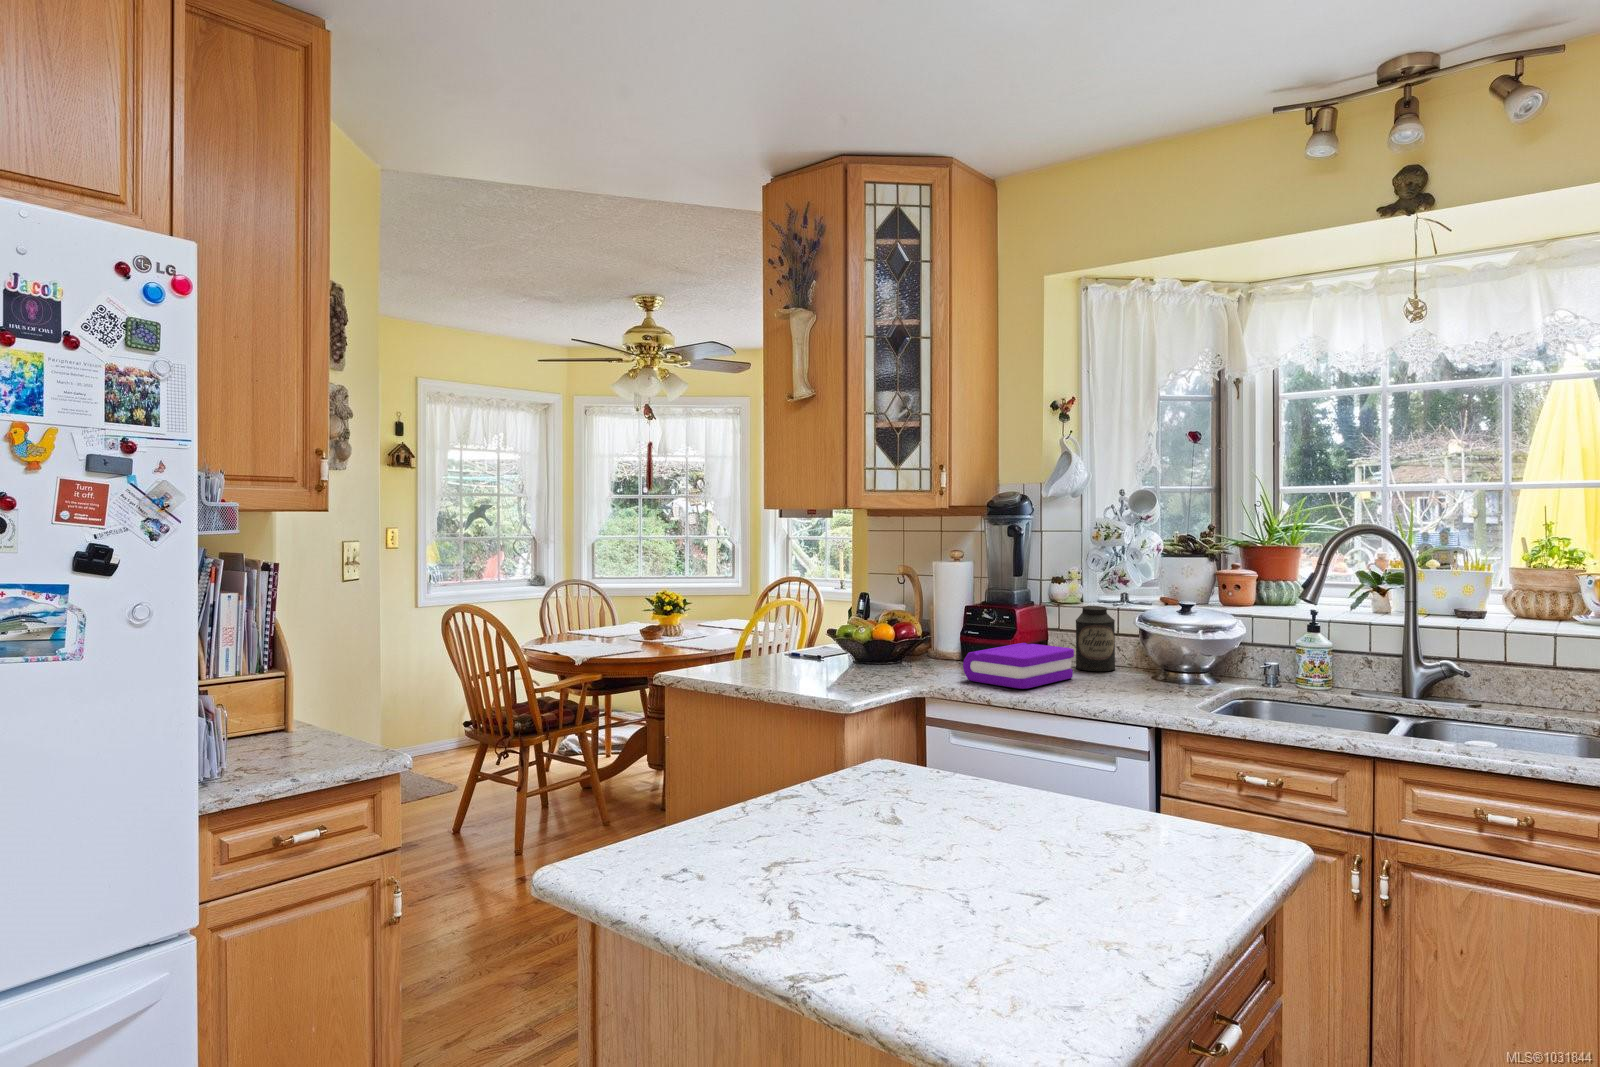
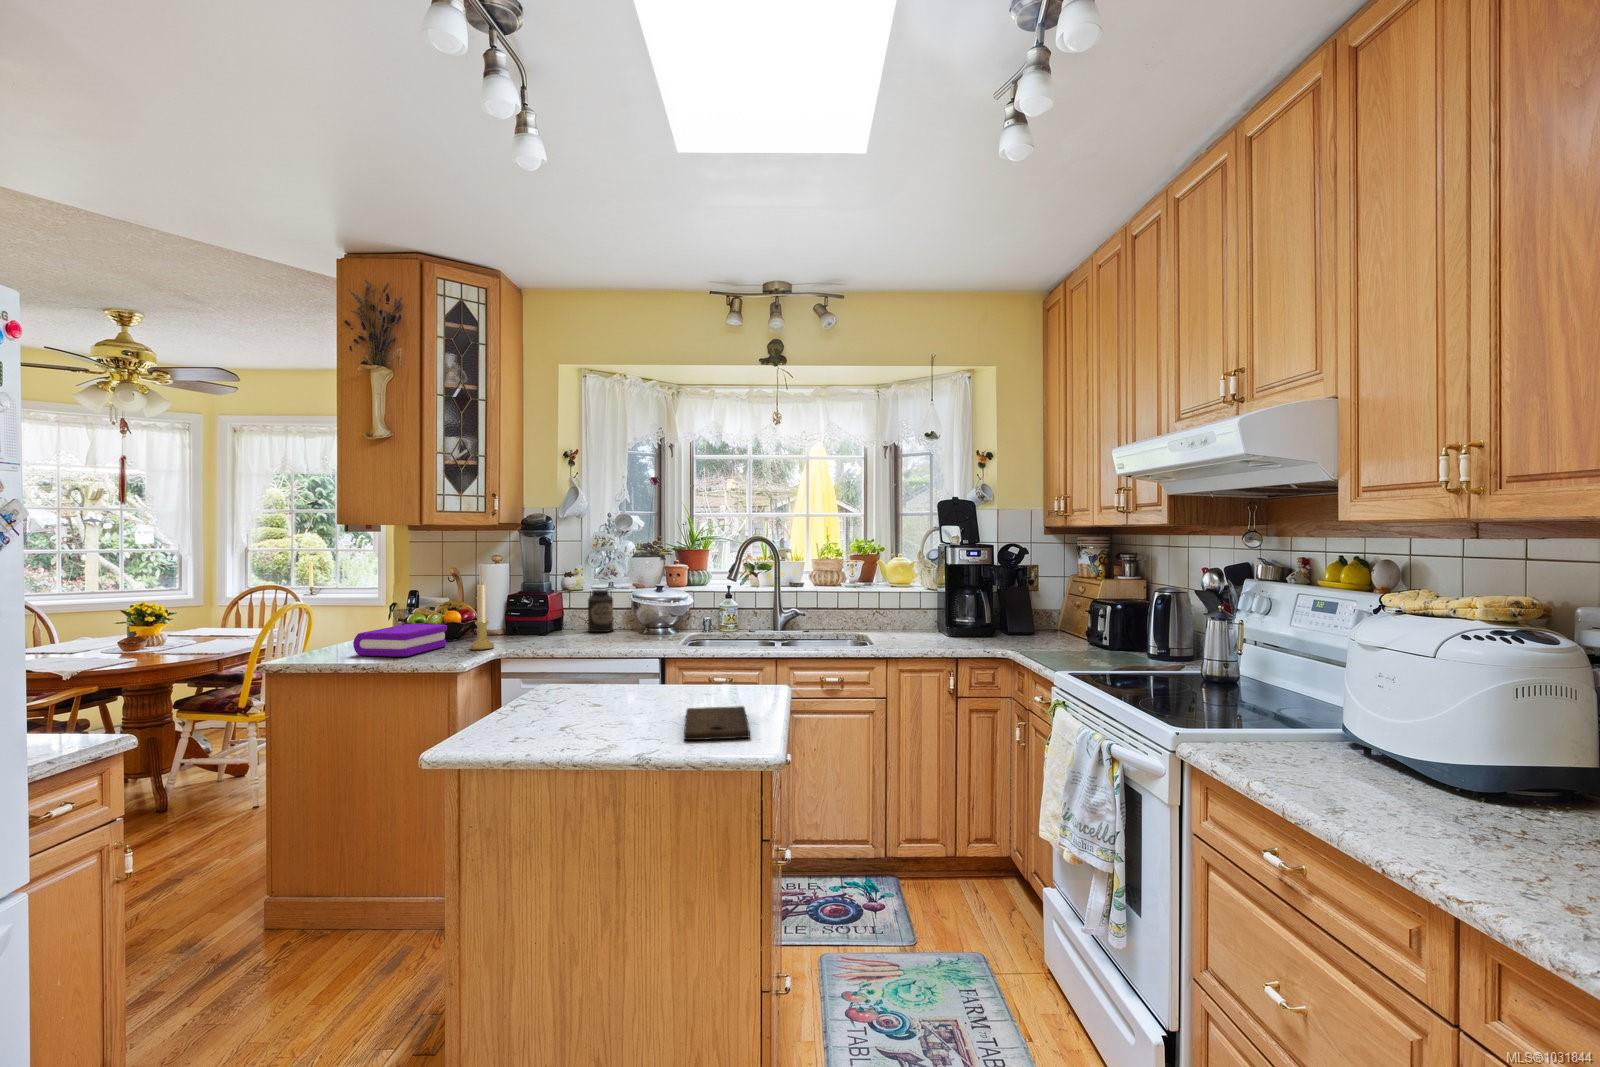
candle holder: none [899,590,930,683] -> present [470,584,494,650]
book: present [963,643,1074,689] -> present [353,624,447,657]
cutting board: none [1009,847,1171,939] -> present [684,706,750,740]

